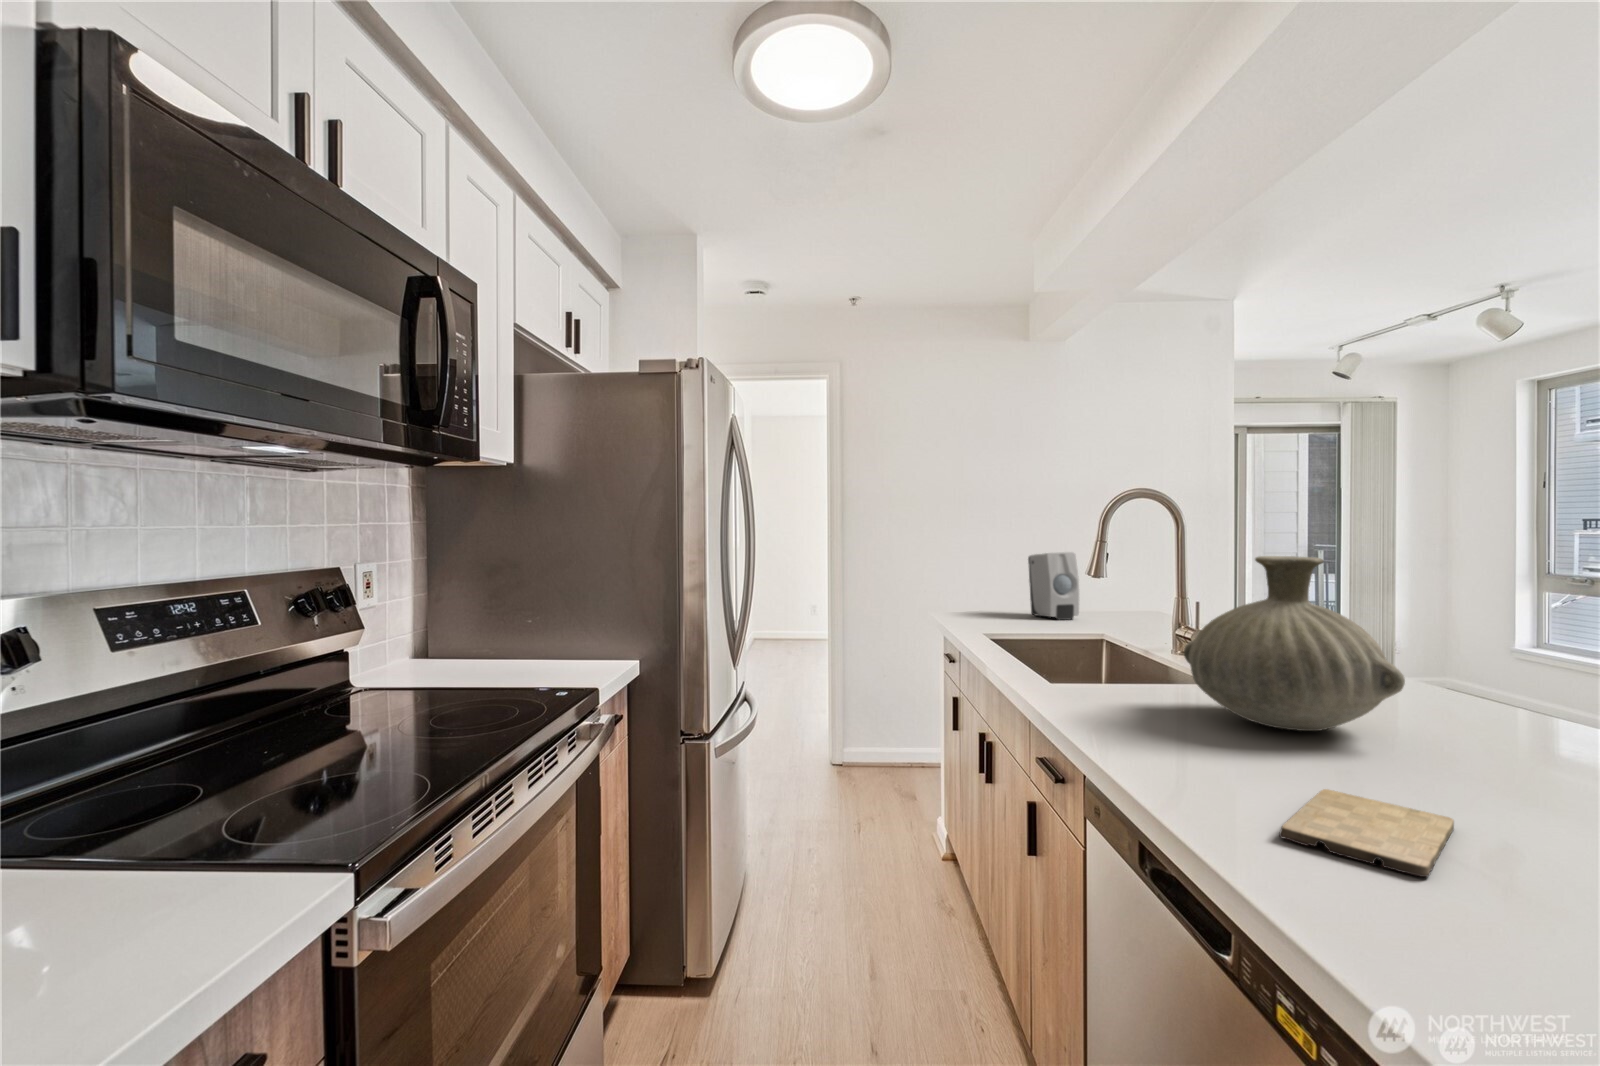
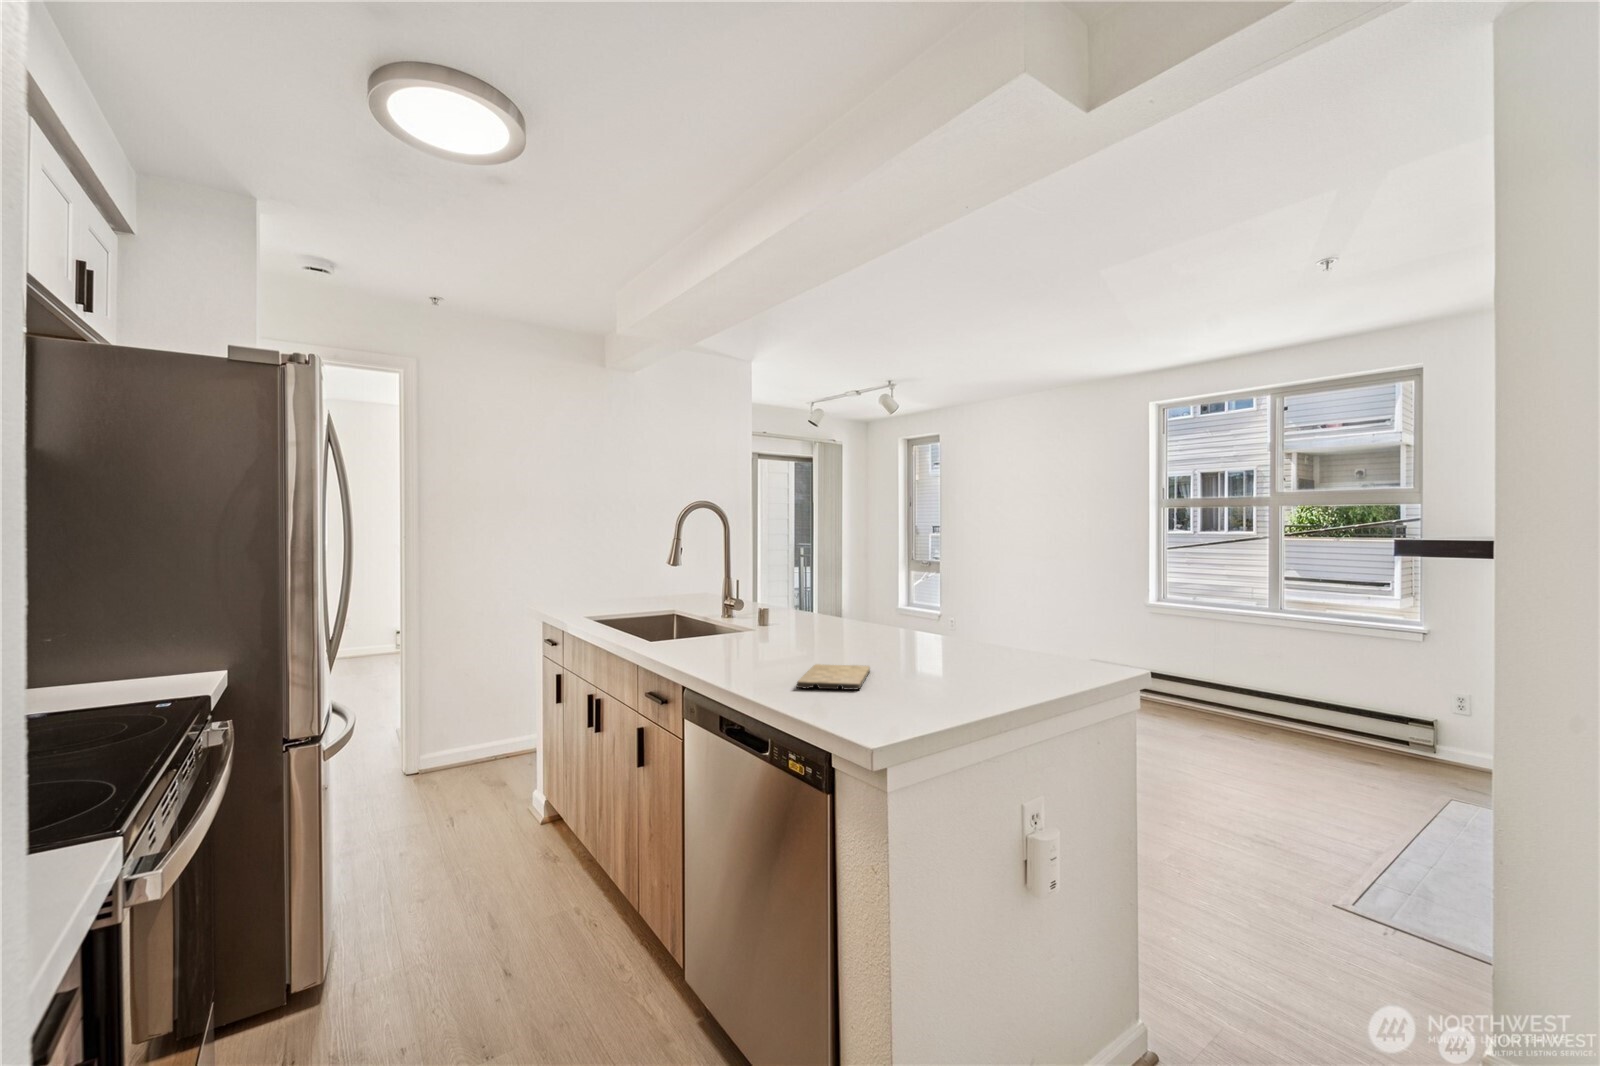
soap dispenser: present [1028,552,1079,620] -> none [610,551,652,605]
vase: present [1184,556,1405,731] -> none [735,539,849,645]

